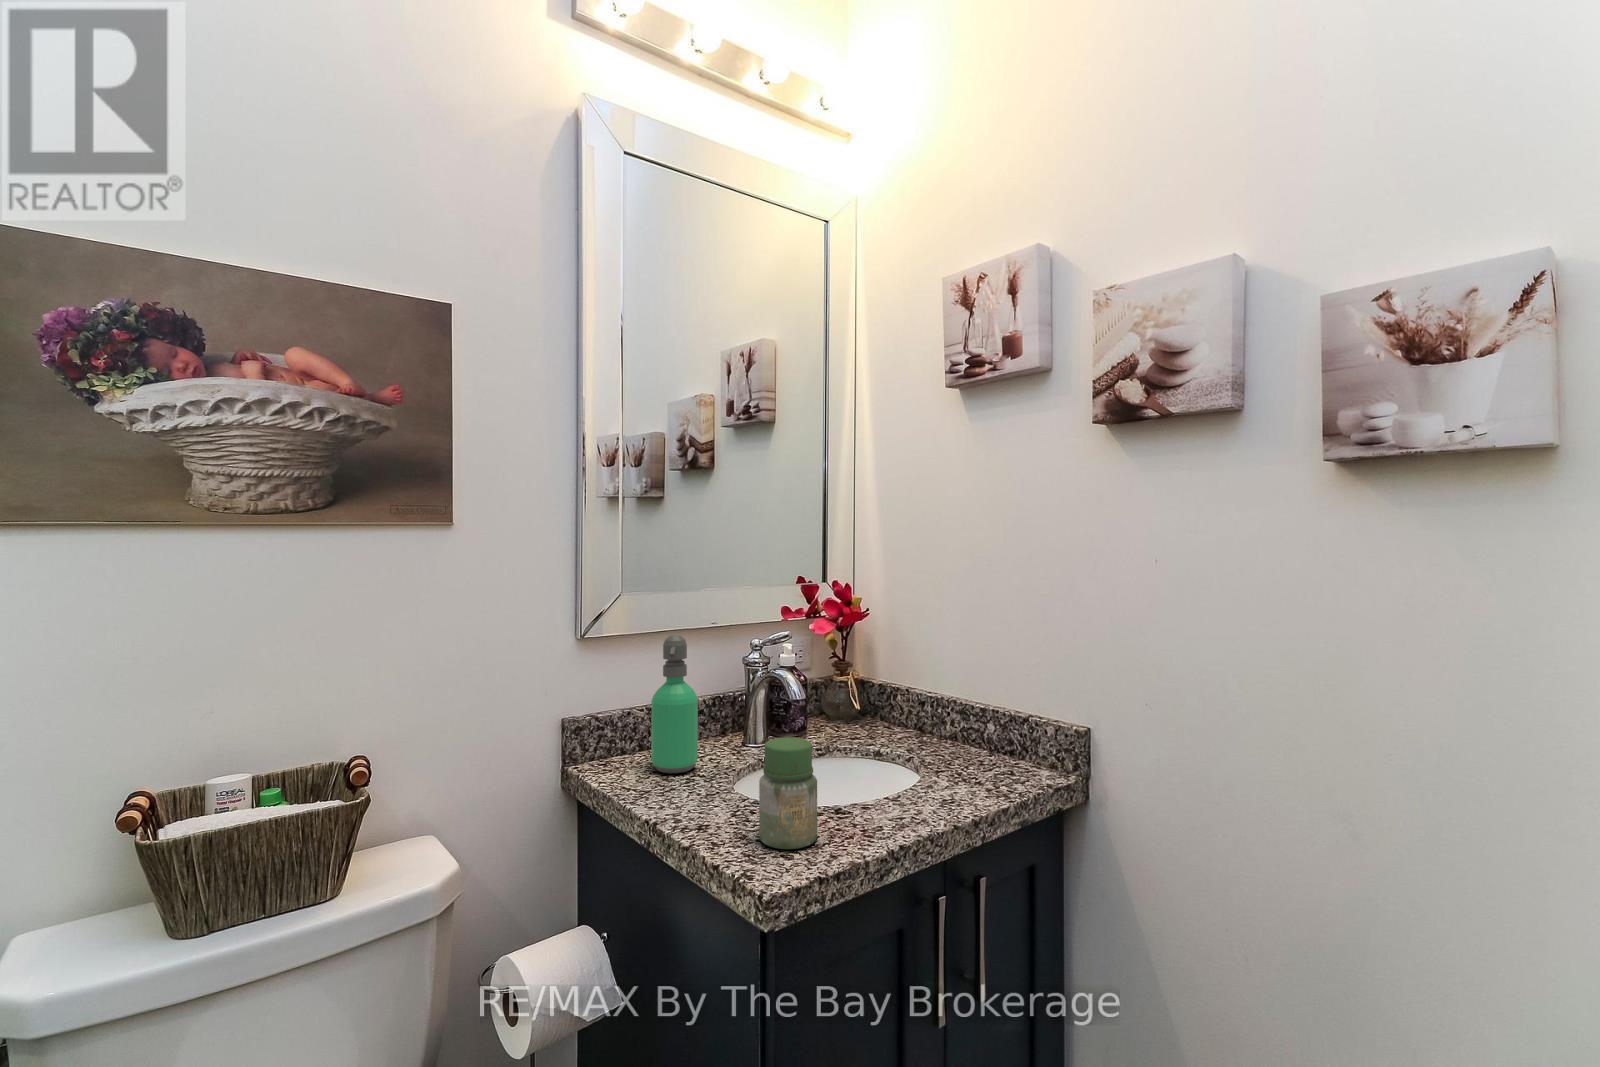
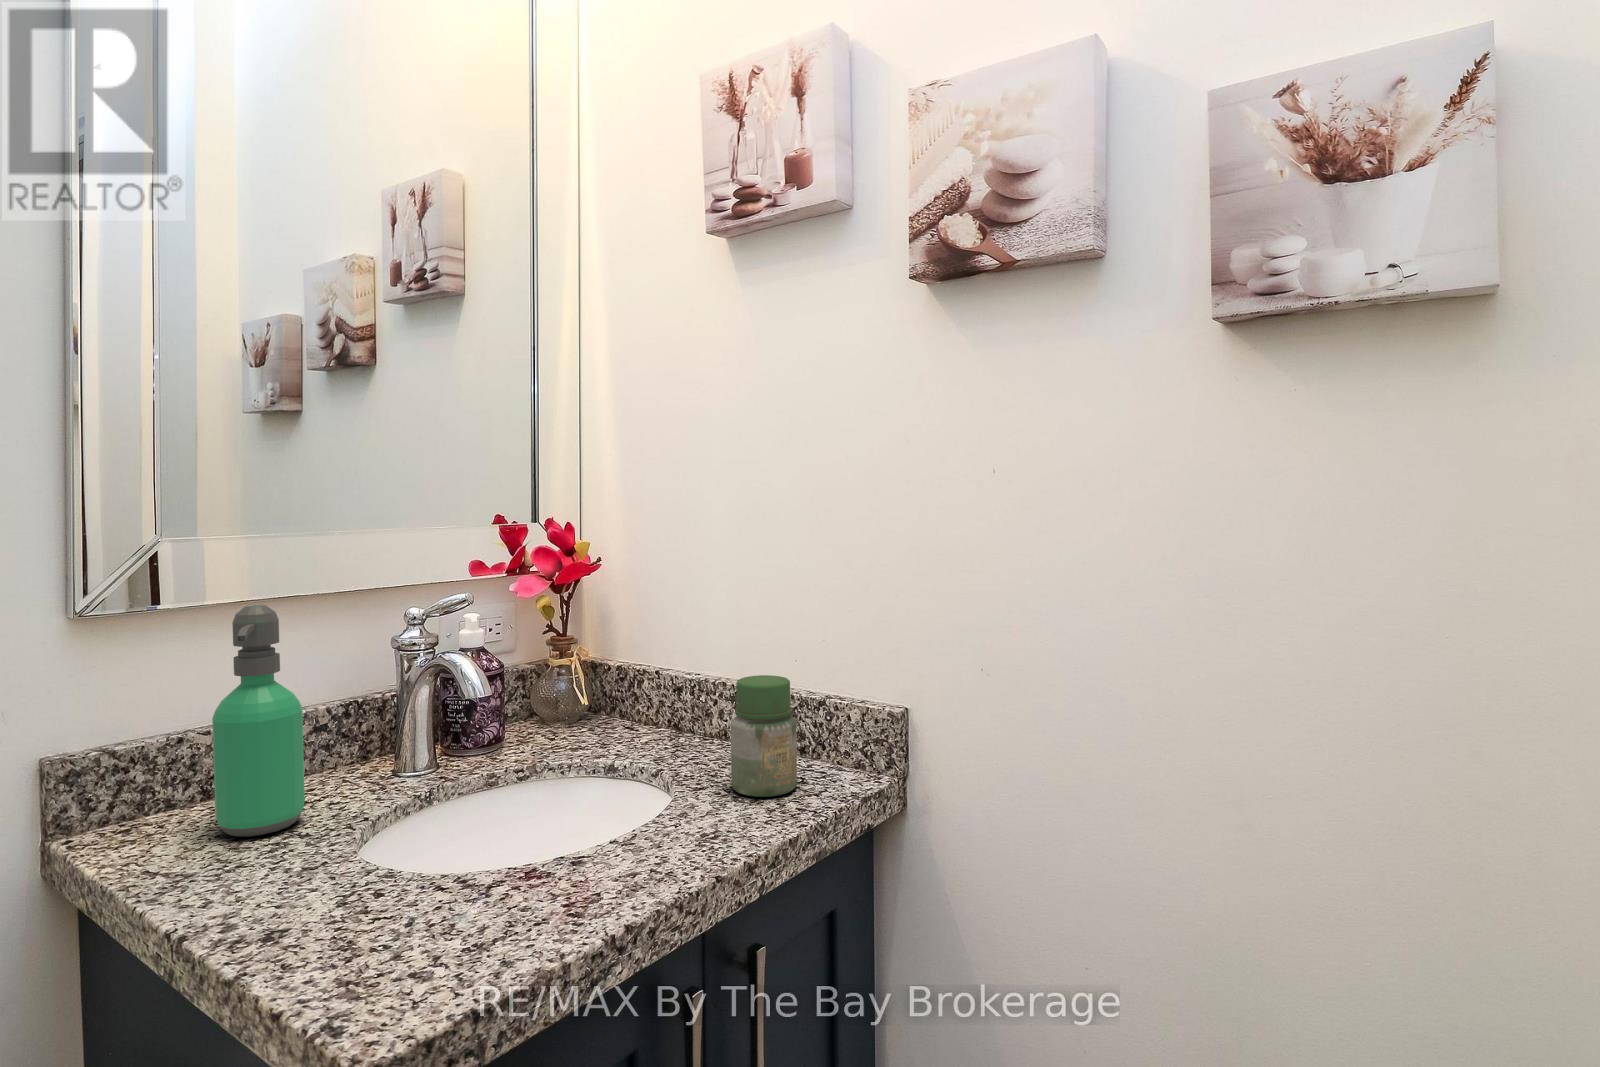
jar: present [759,737,817,849] -> present [731,675,797,797]

